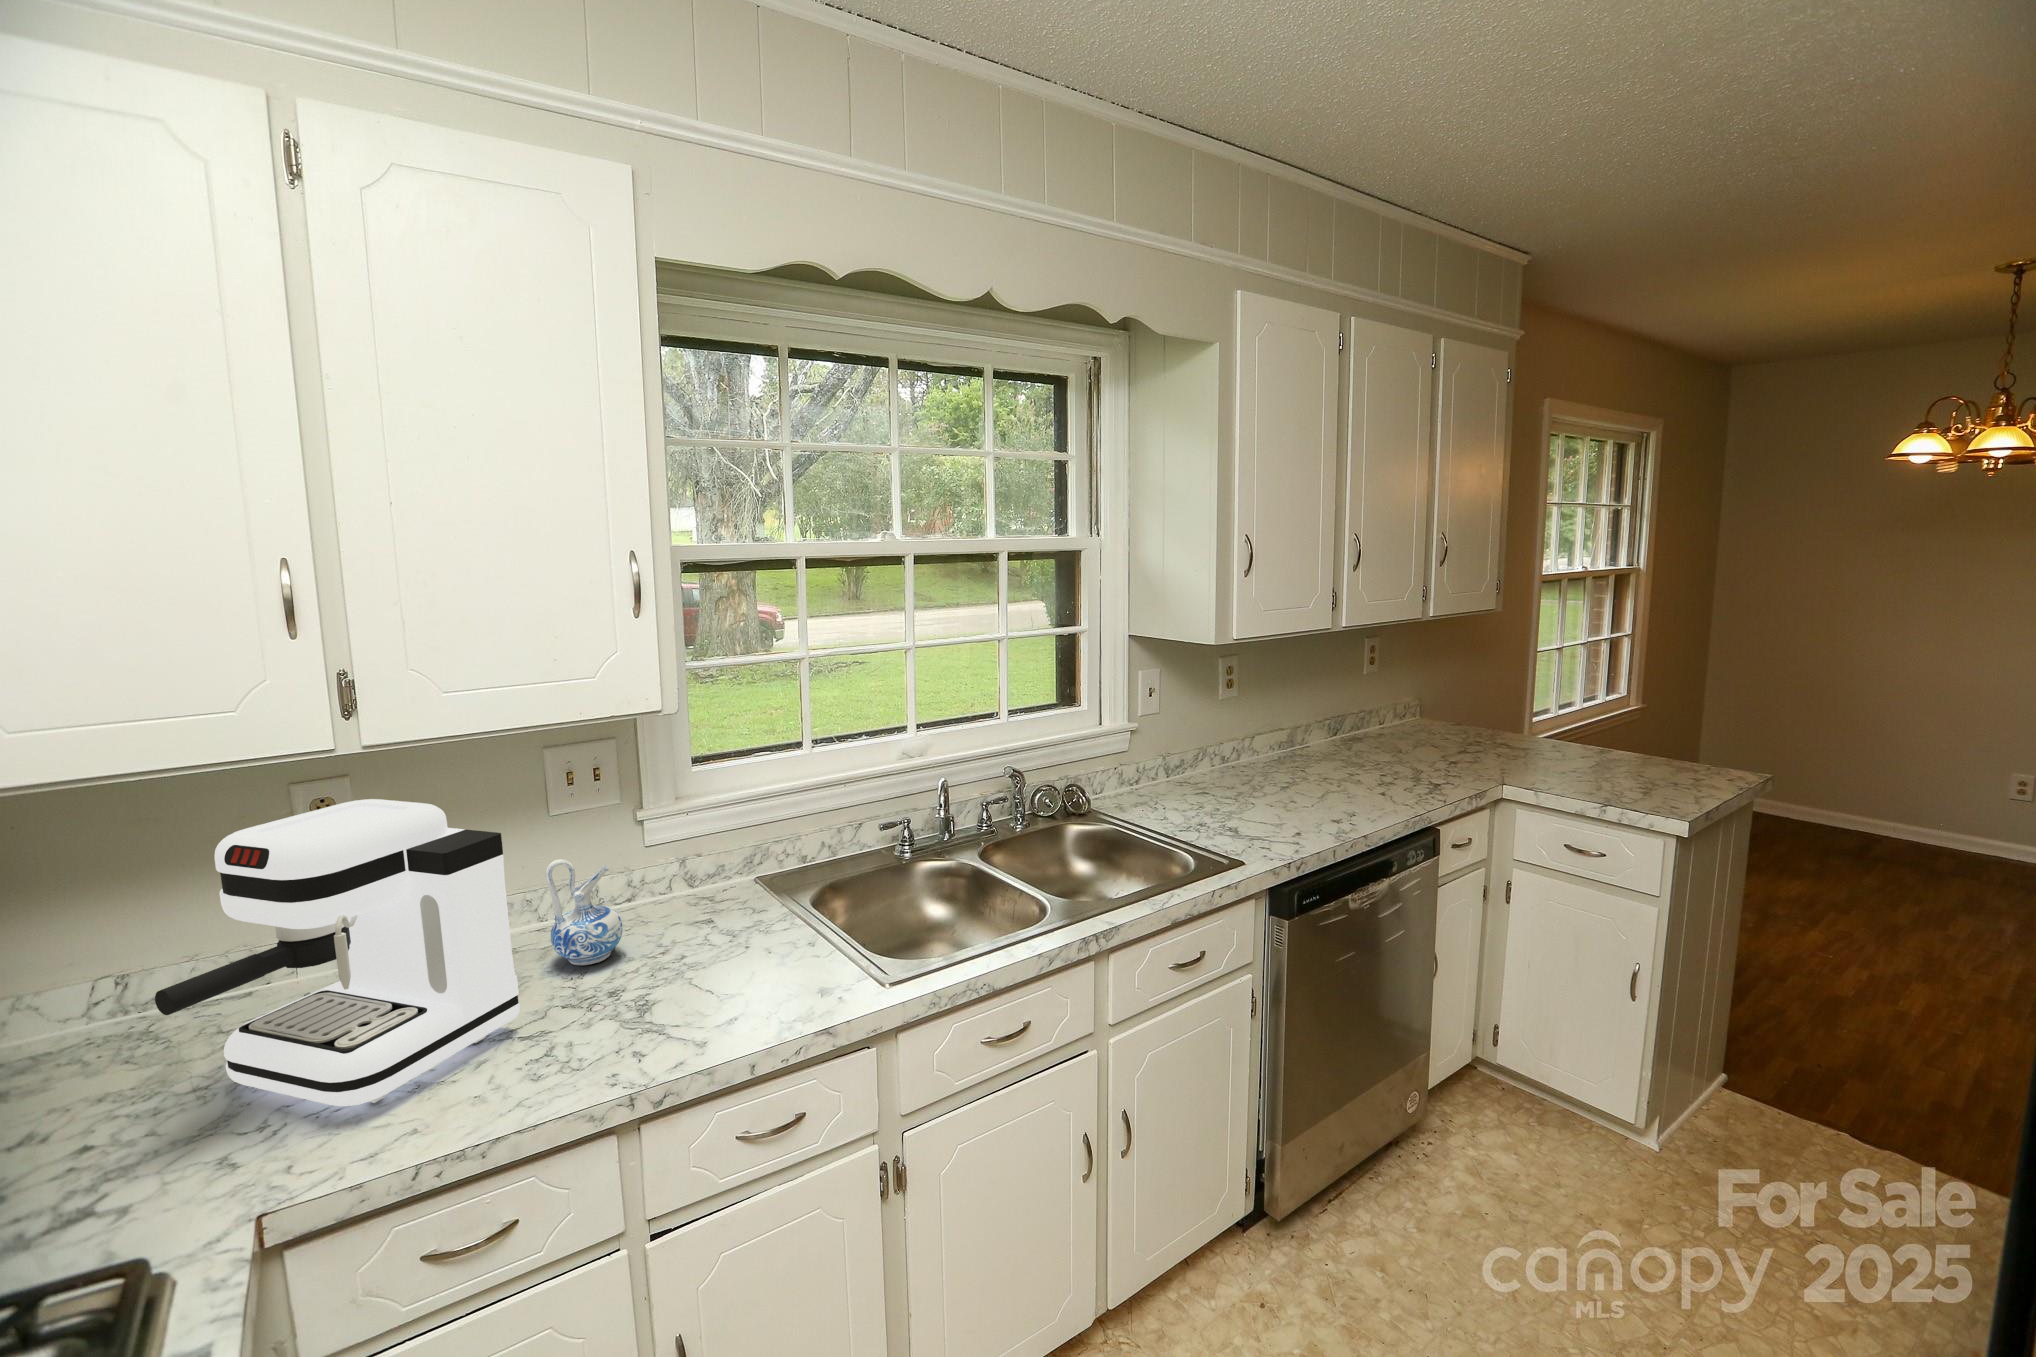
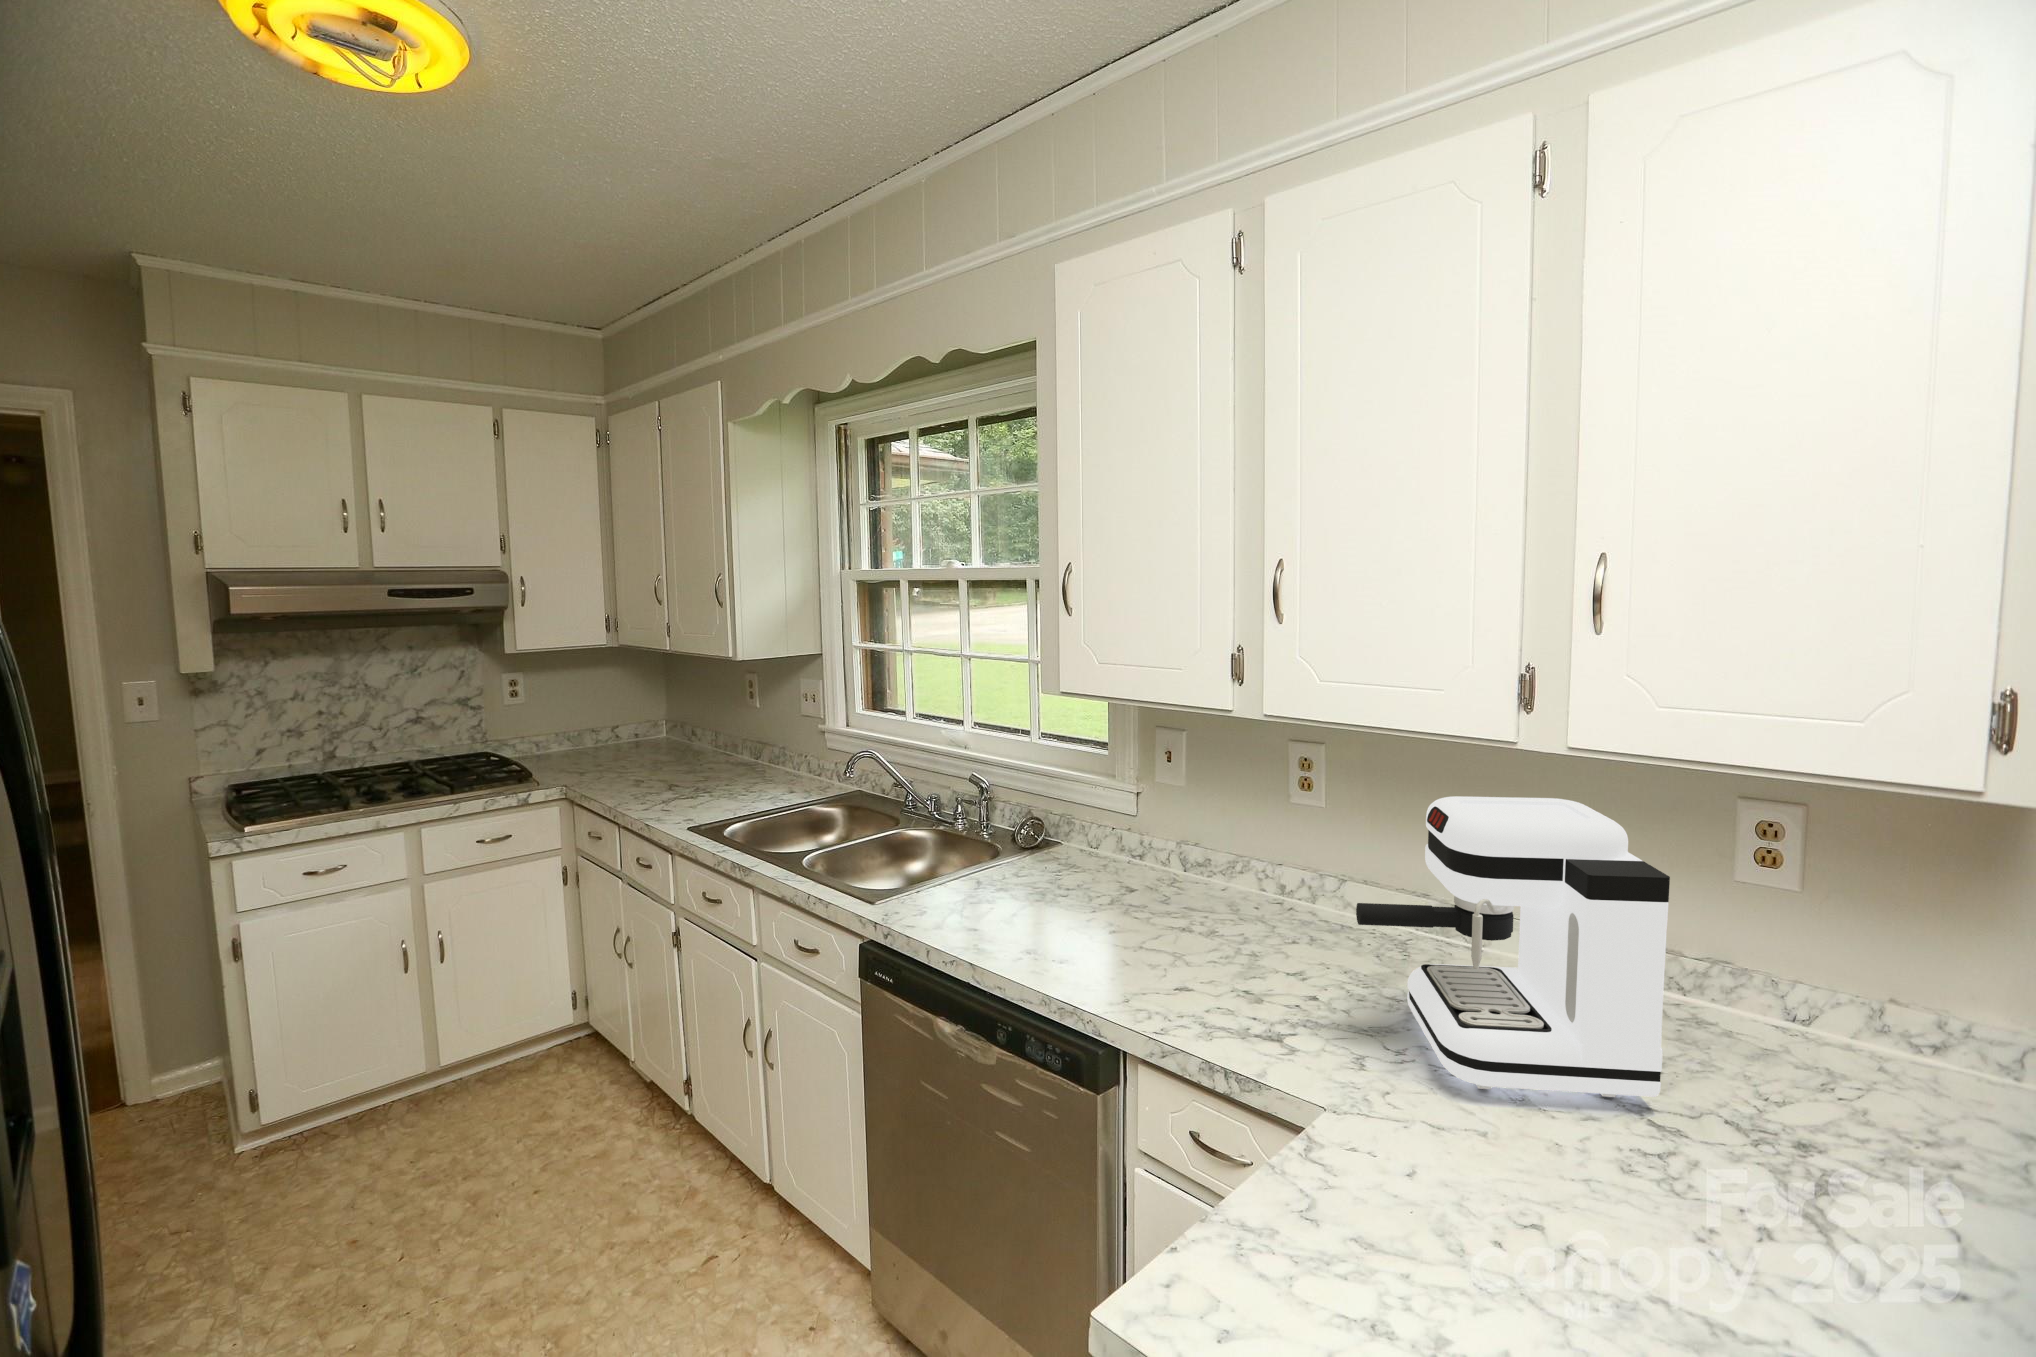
ceramic pitcher: present [546,859,622,965] -> none [1761,943,1874,1102]

